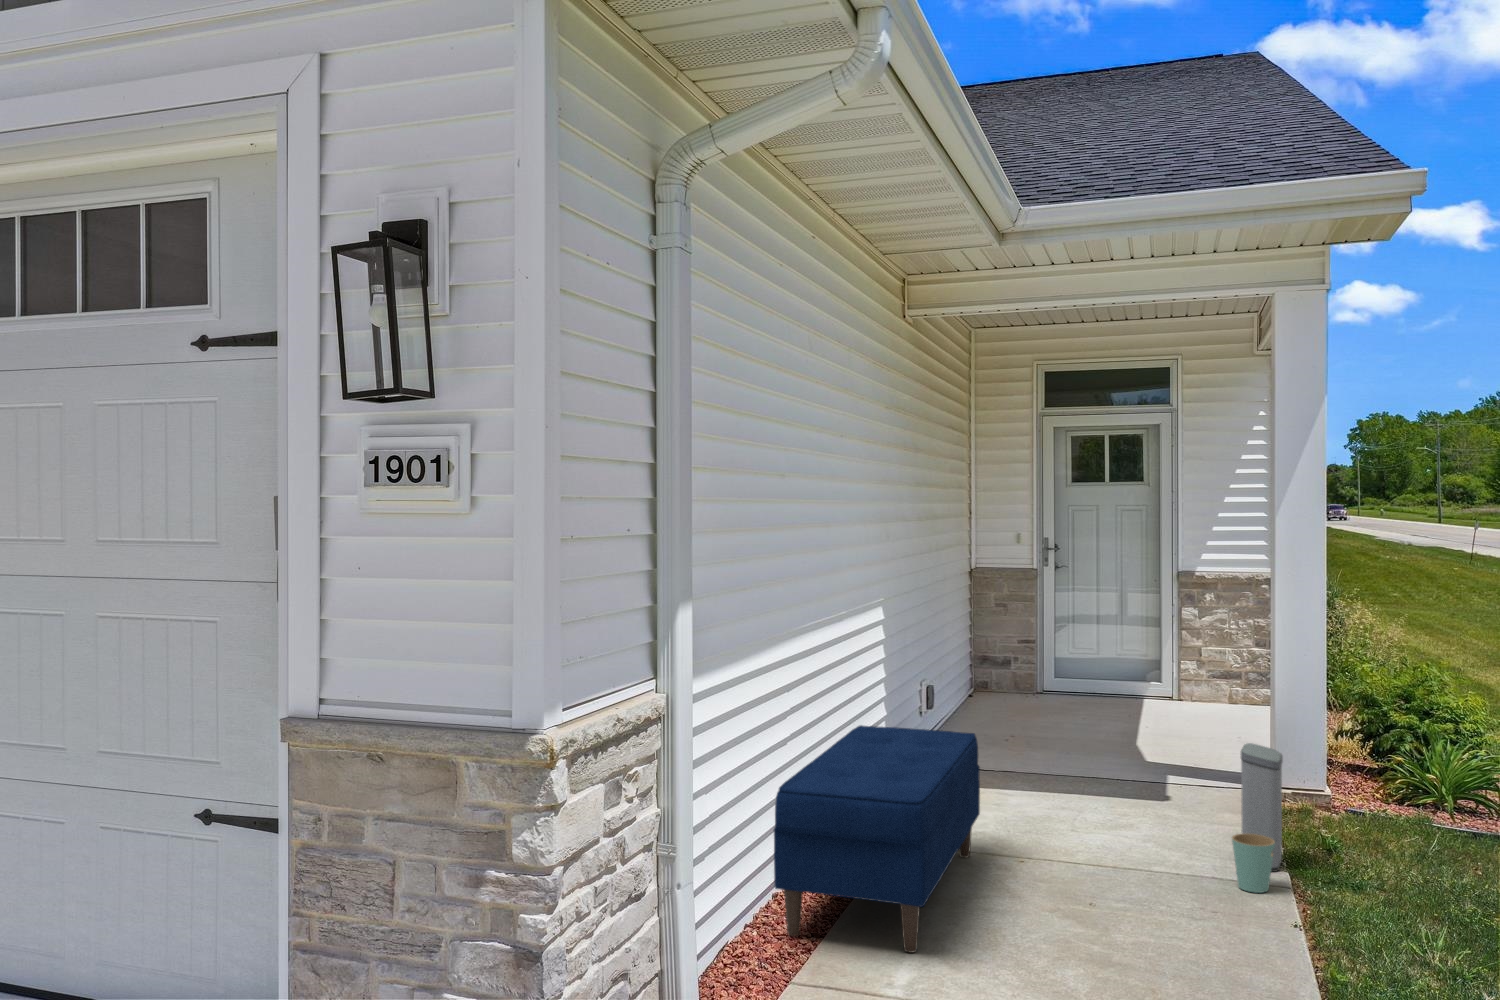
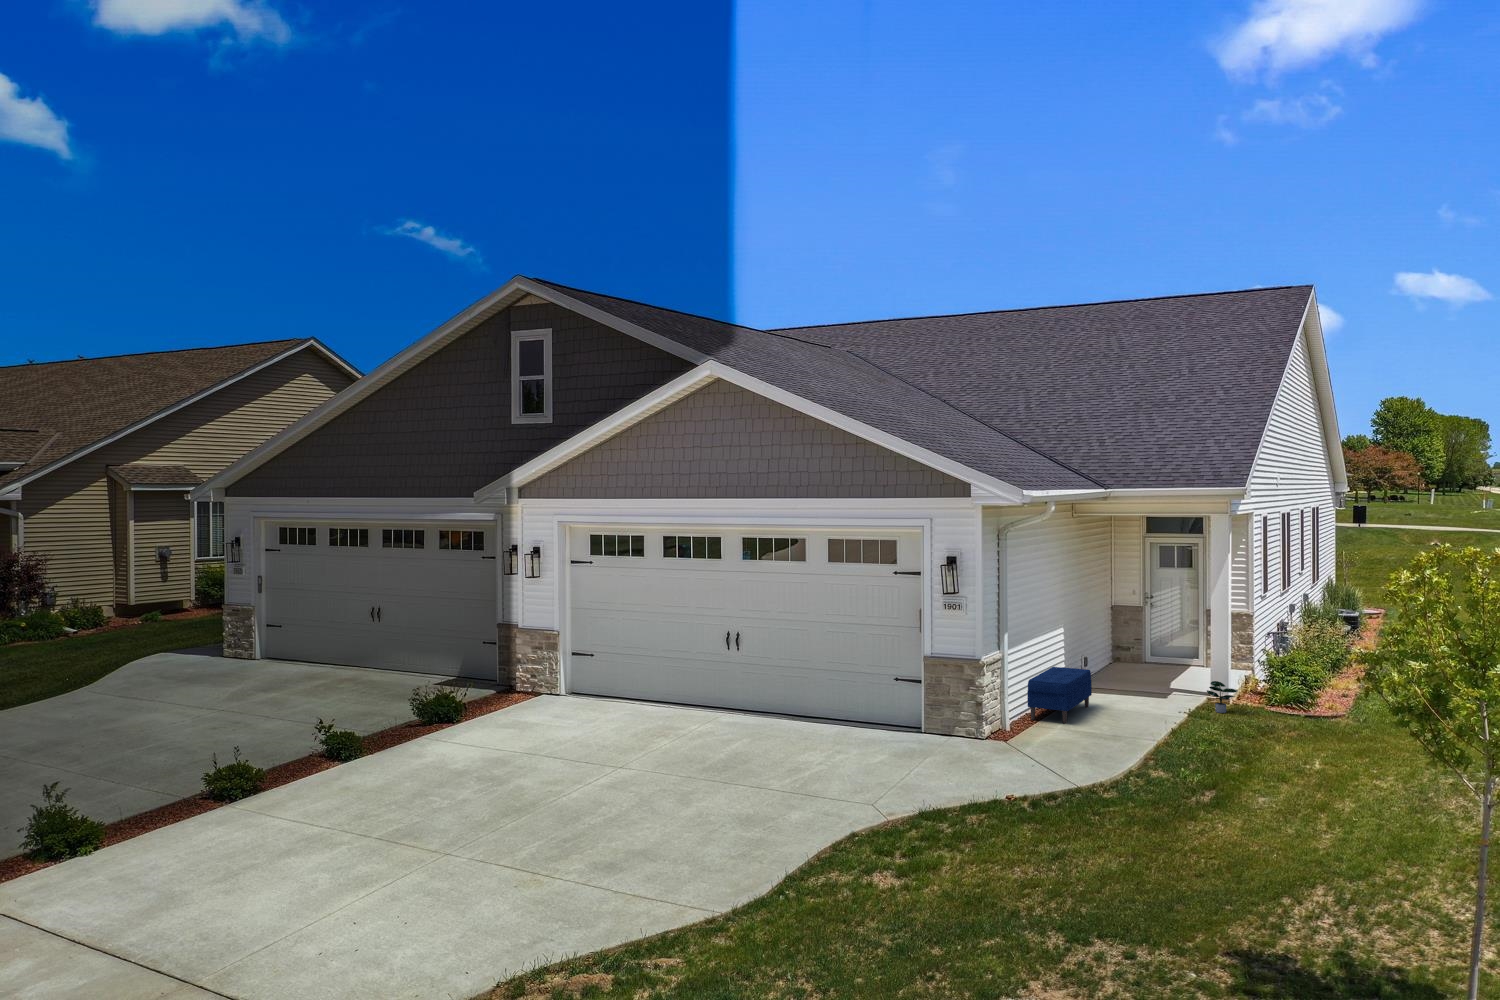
trash can: present [1232,743,1283,893] -> none [1166,675,1188,717]
potted plant: none [1333,756,1437,863] -> present [1207,681,1238,713]

